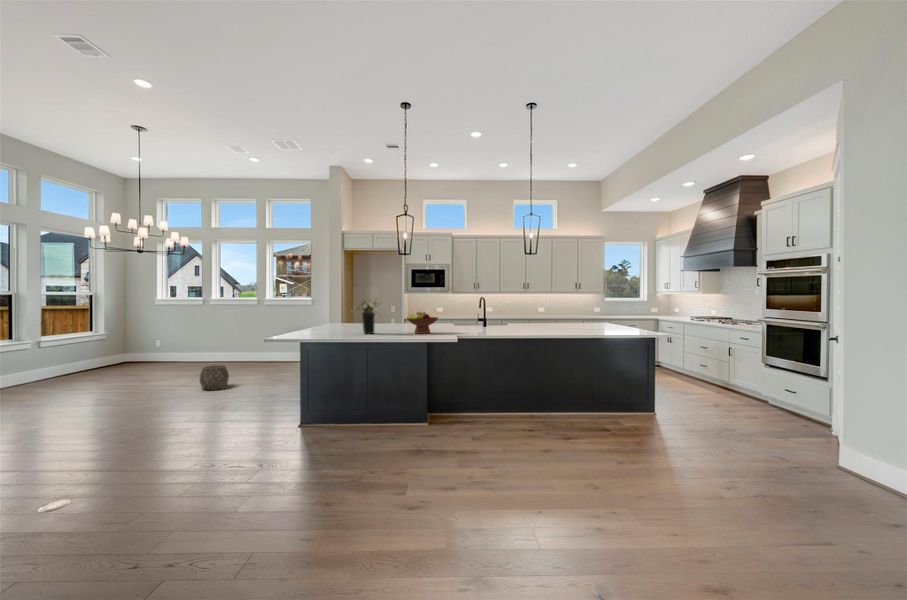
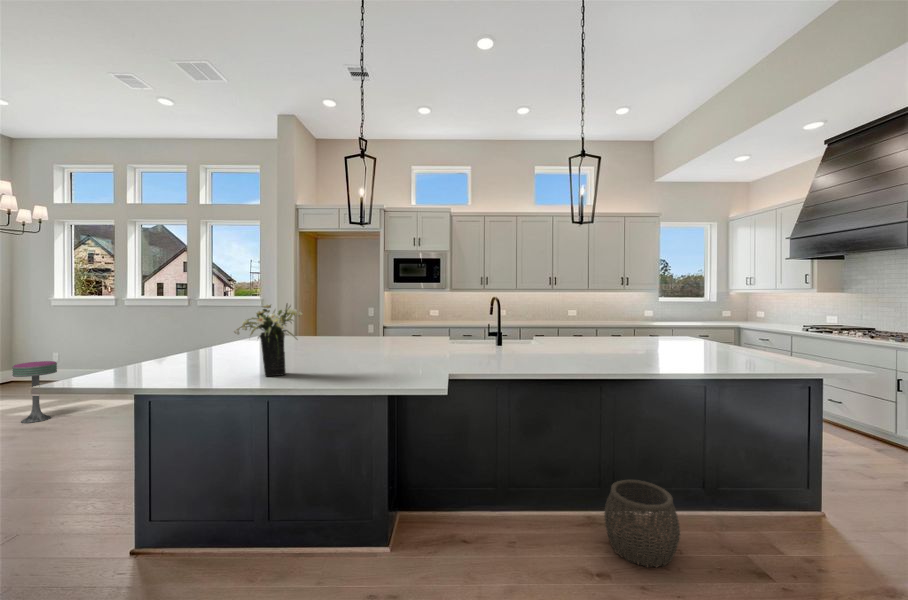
fruit bowl: present [407,312,438,334] -> none [349,332,415,376]
bar stool: none [157,340,183,381] -> present [12,361,57,423]
woven basket: present [200,365,229,390] -> present [604,480,680,567]

